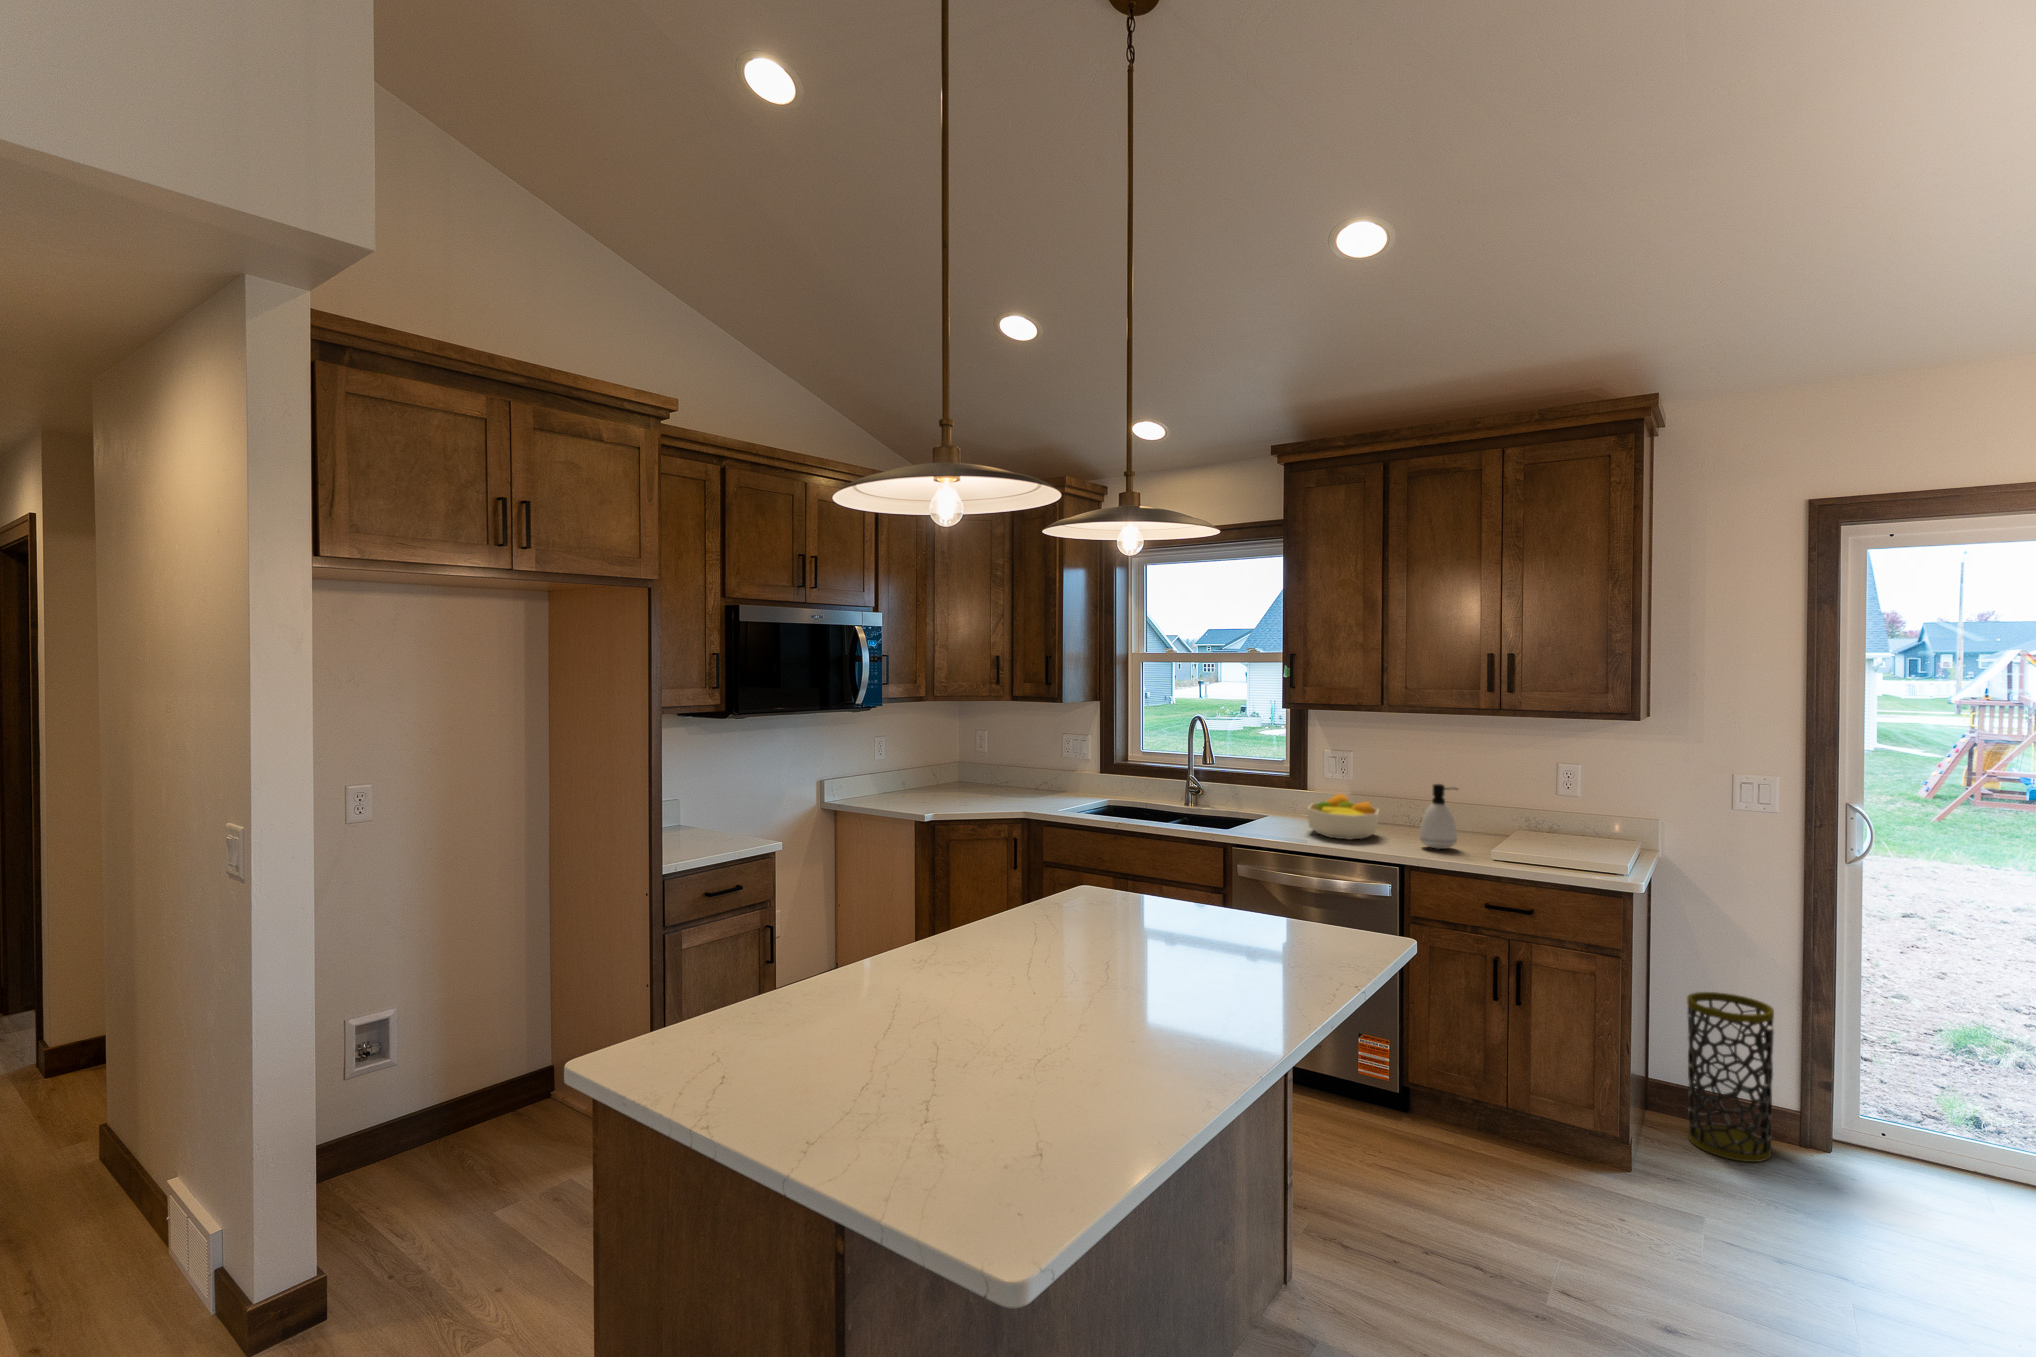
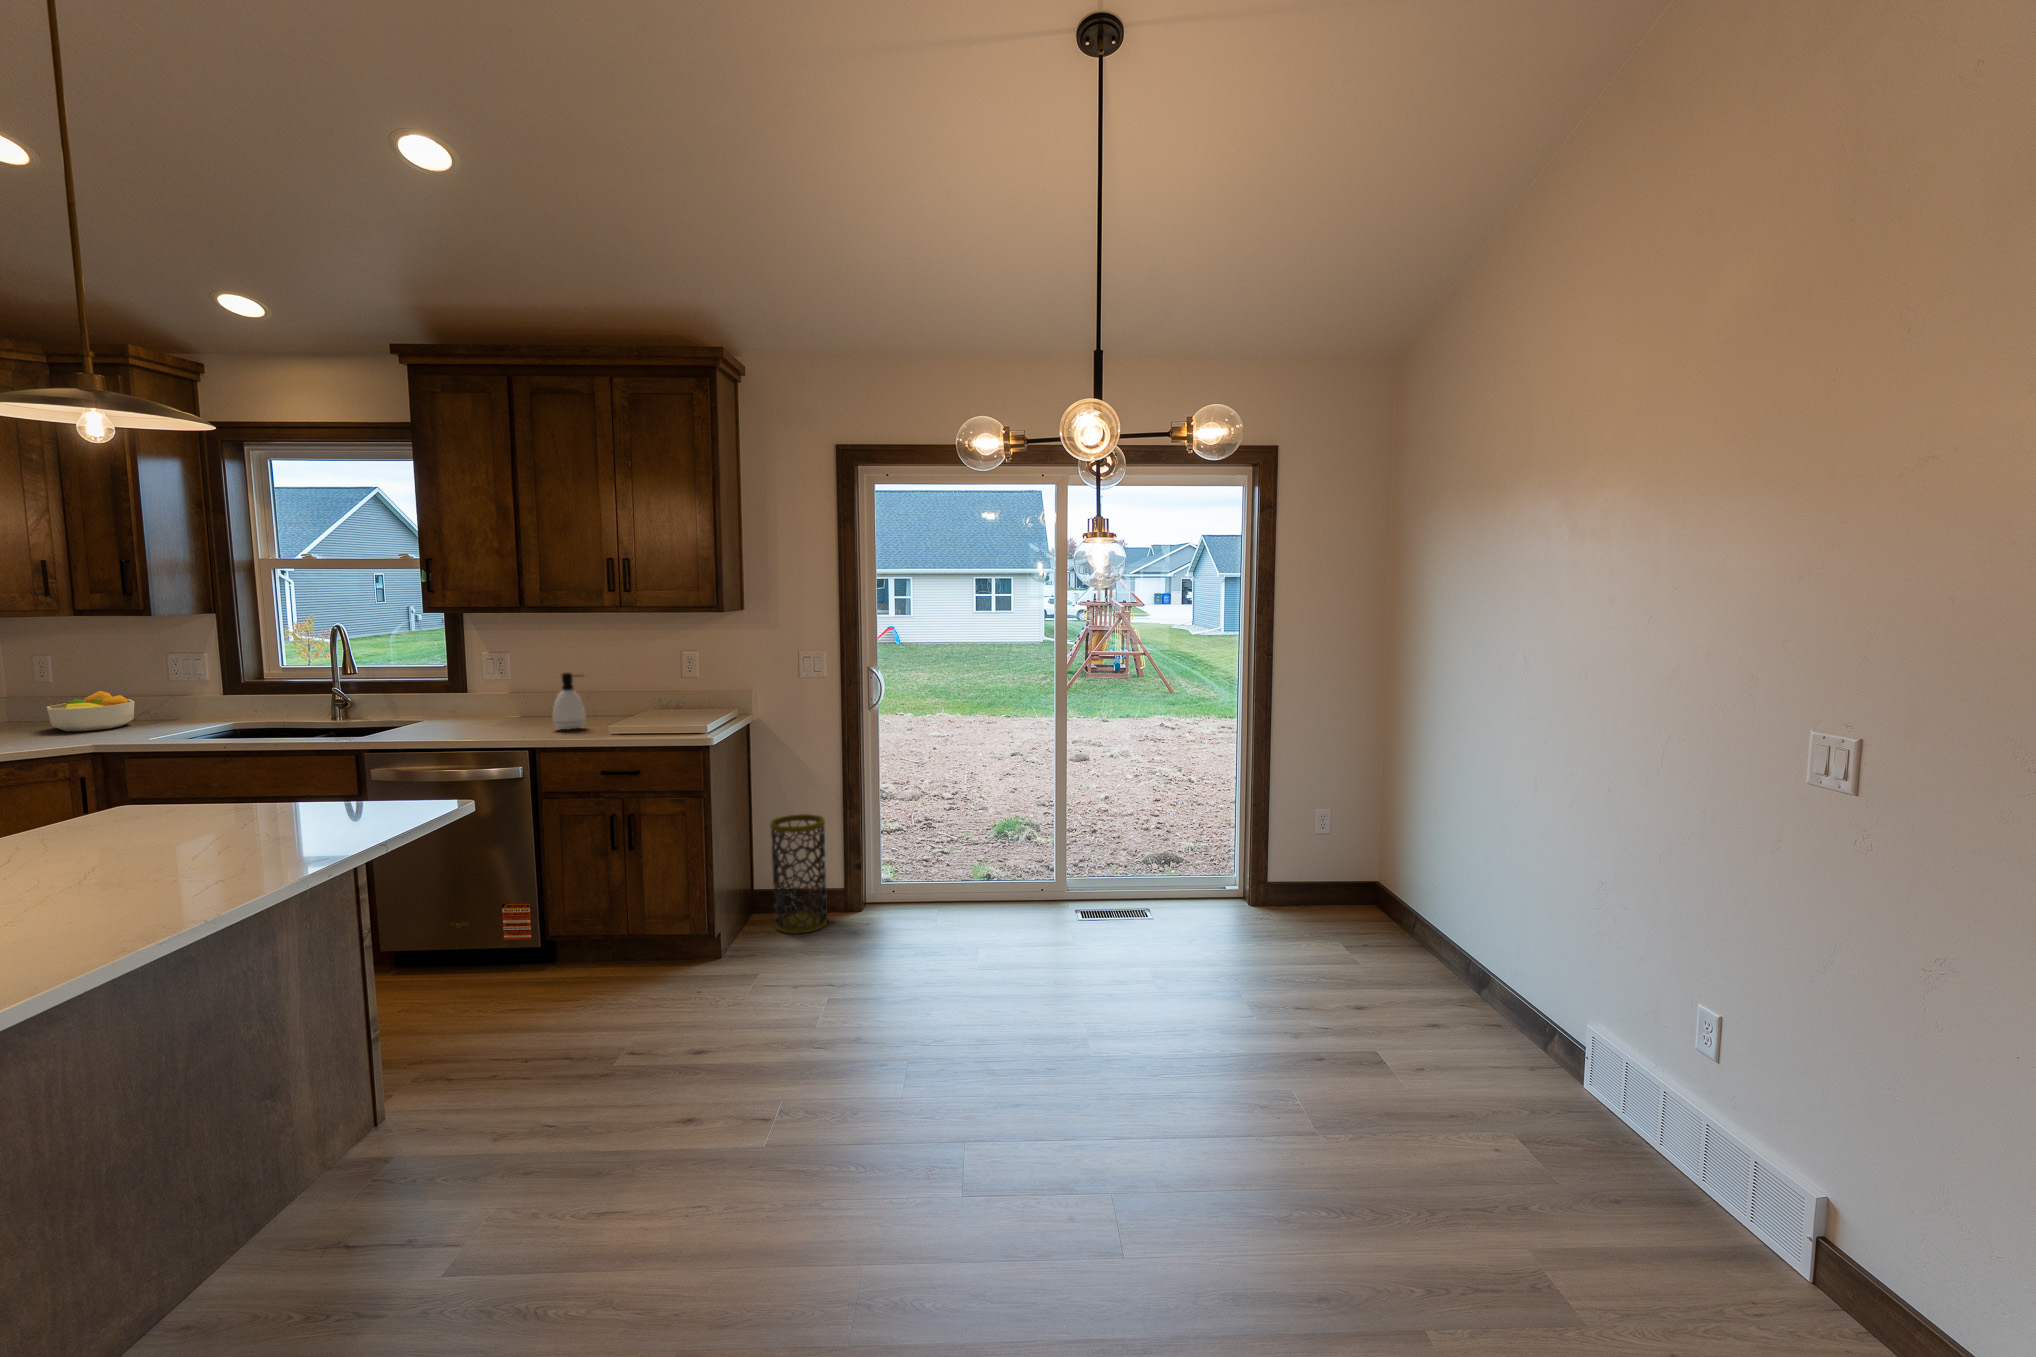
fruit bowl: present [1307,794,1379,840] -> present [47,691,135,731]

